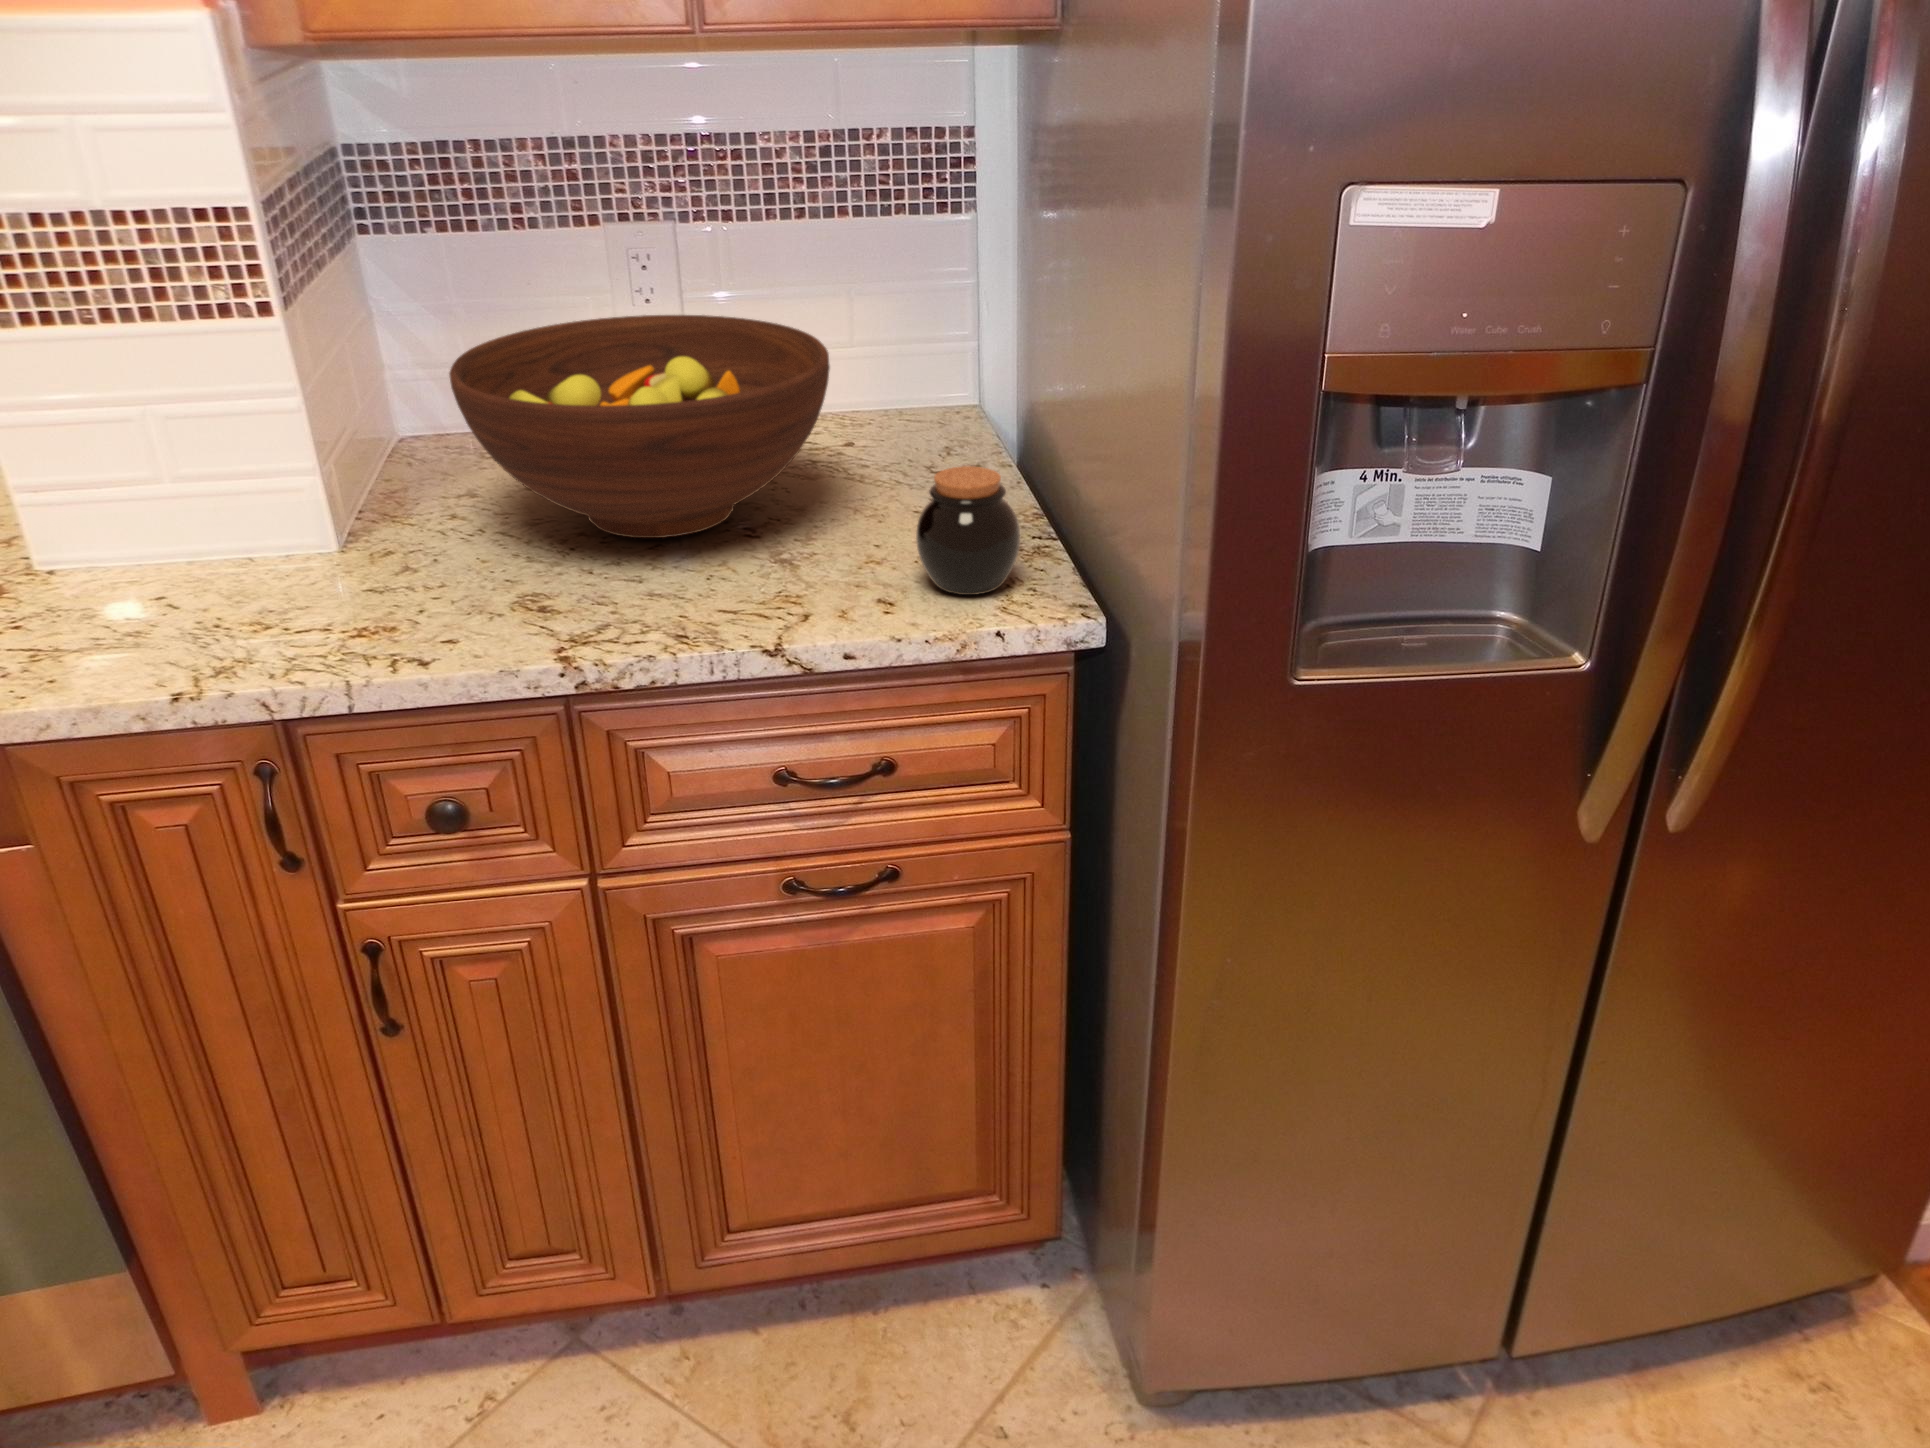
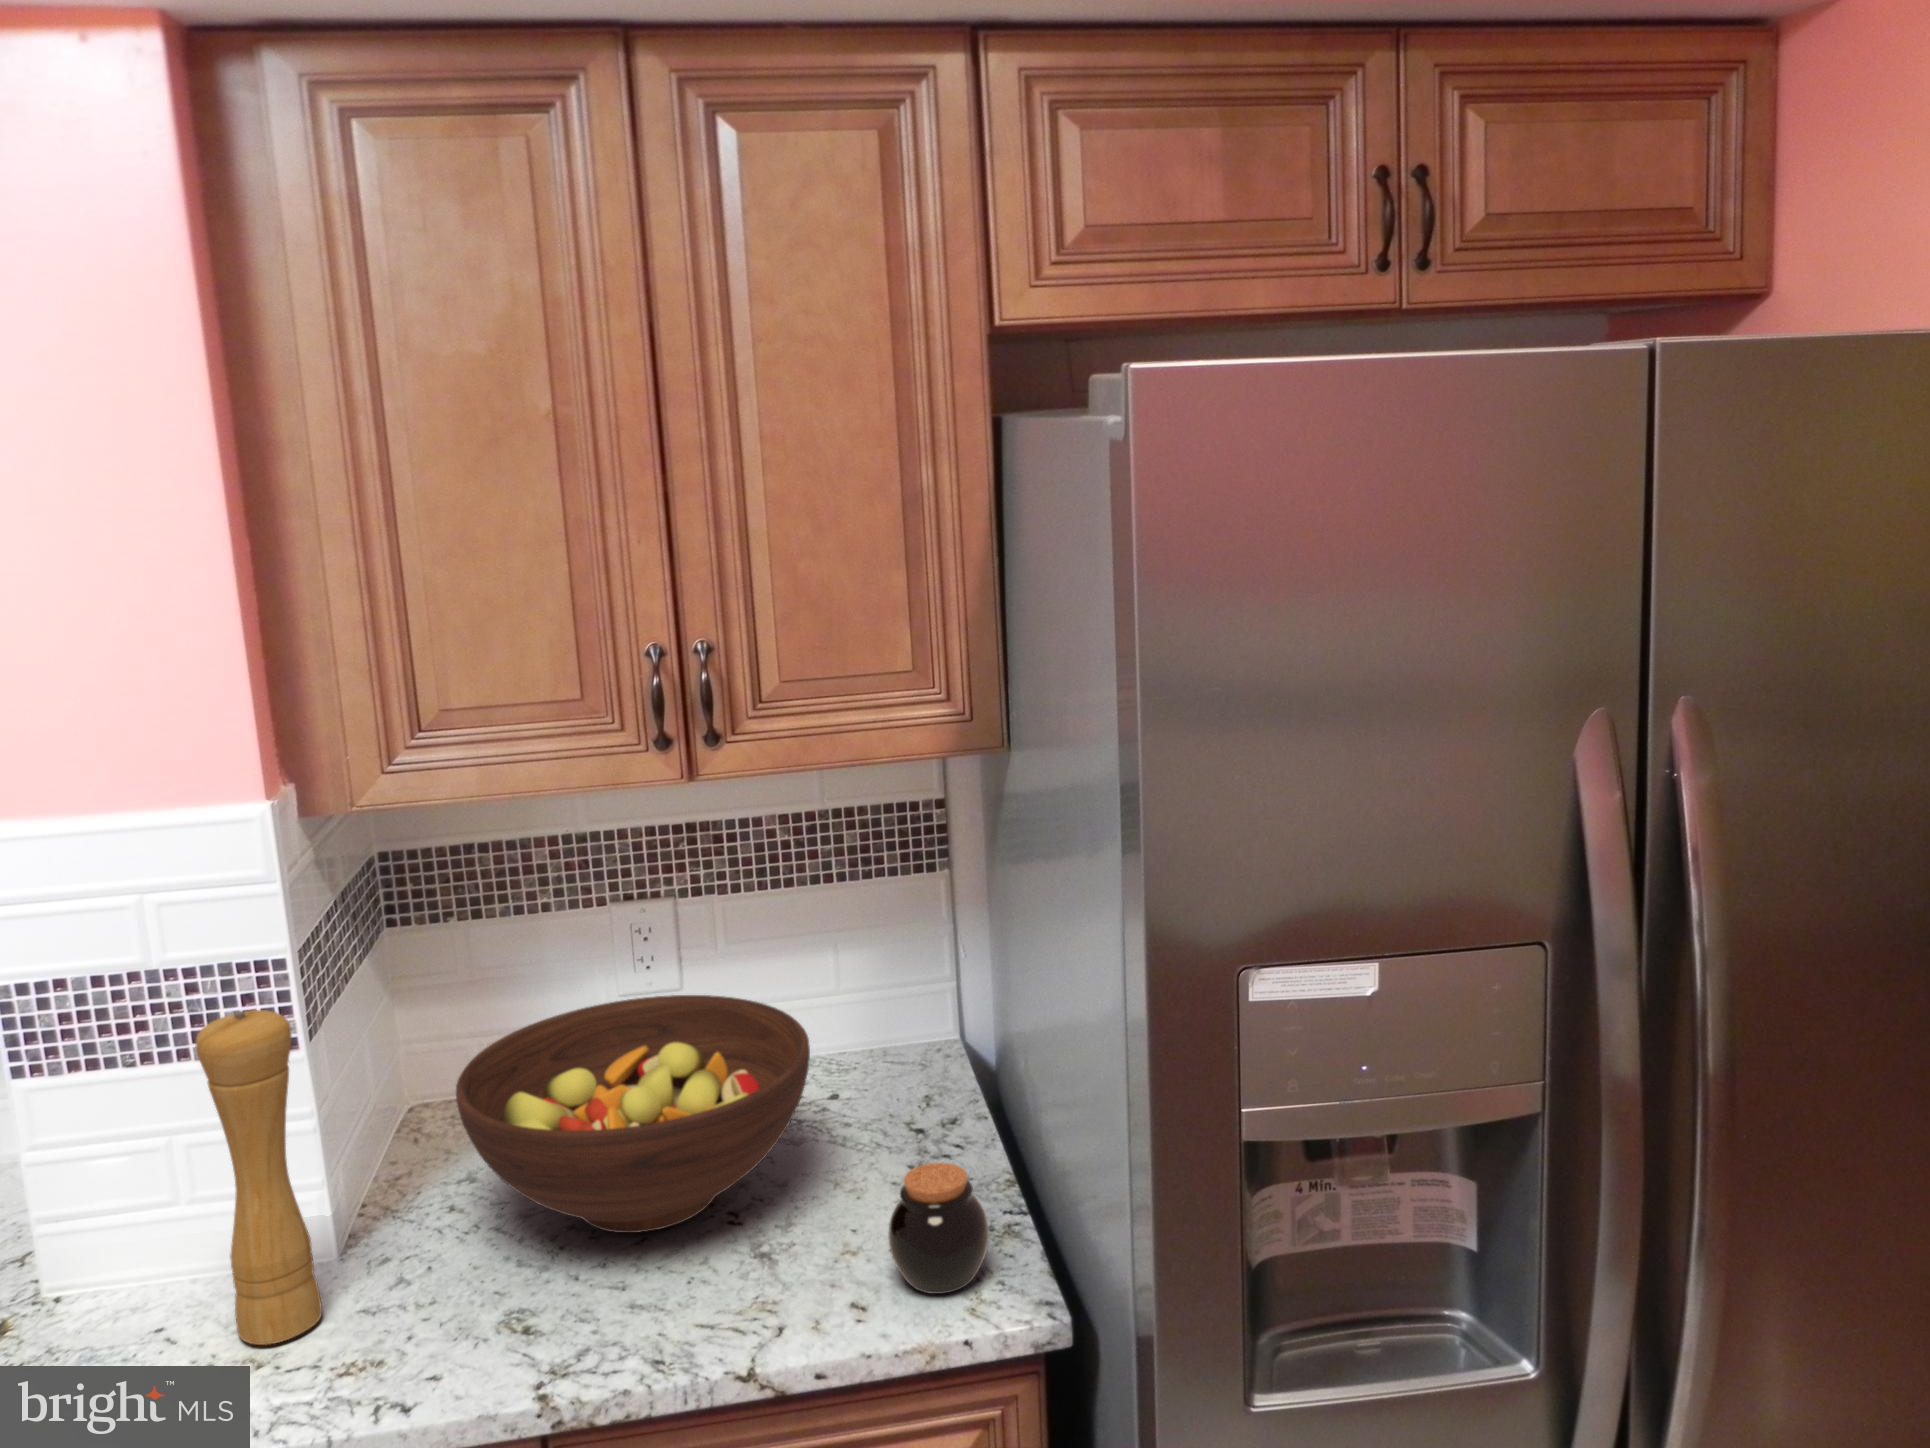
pepper mill: none [150,242,330,610] -> present [195,1010,322,1345]

